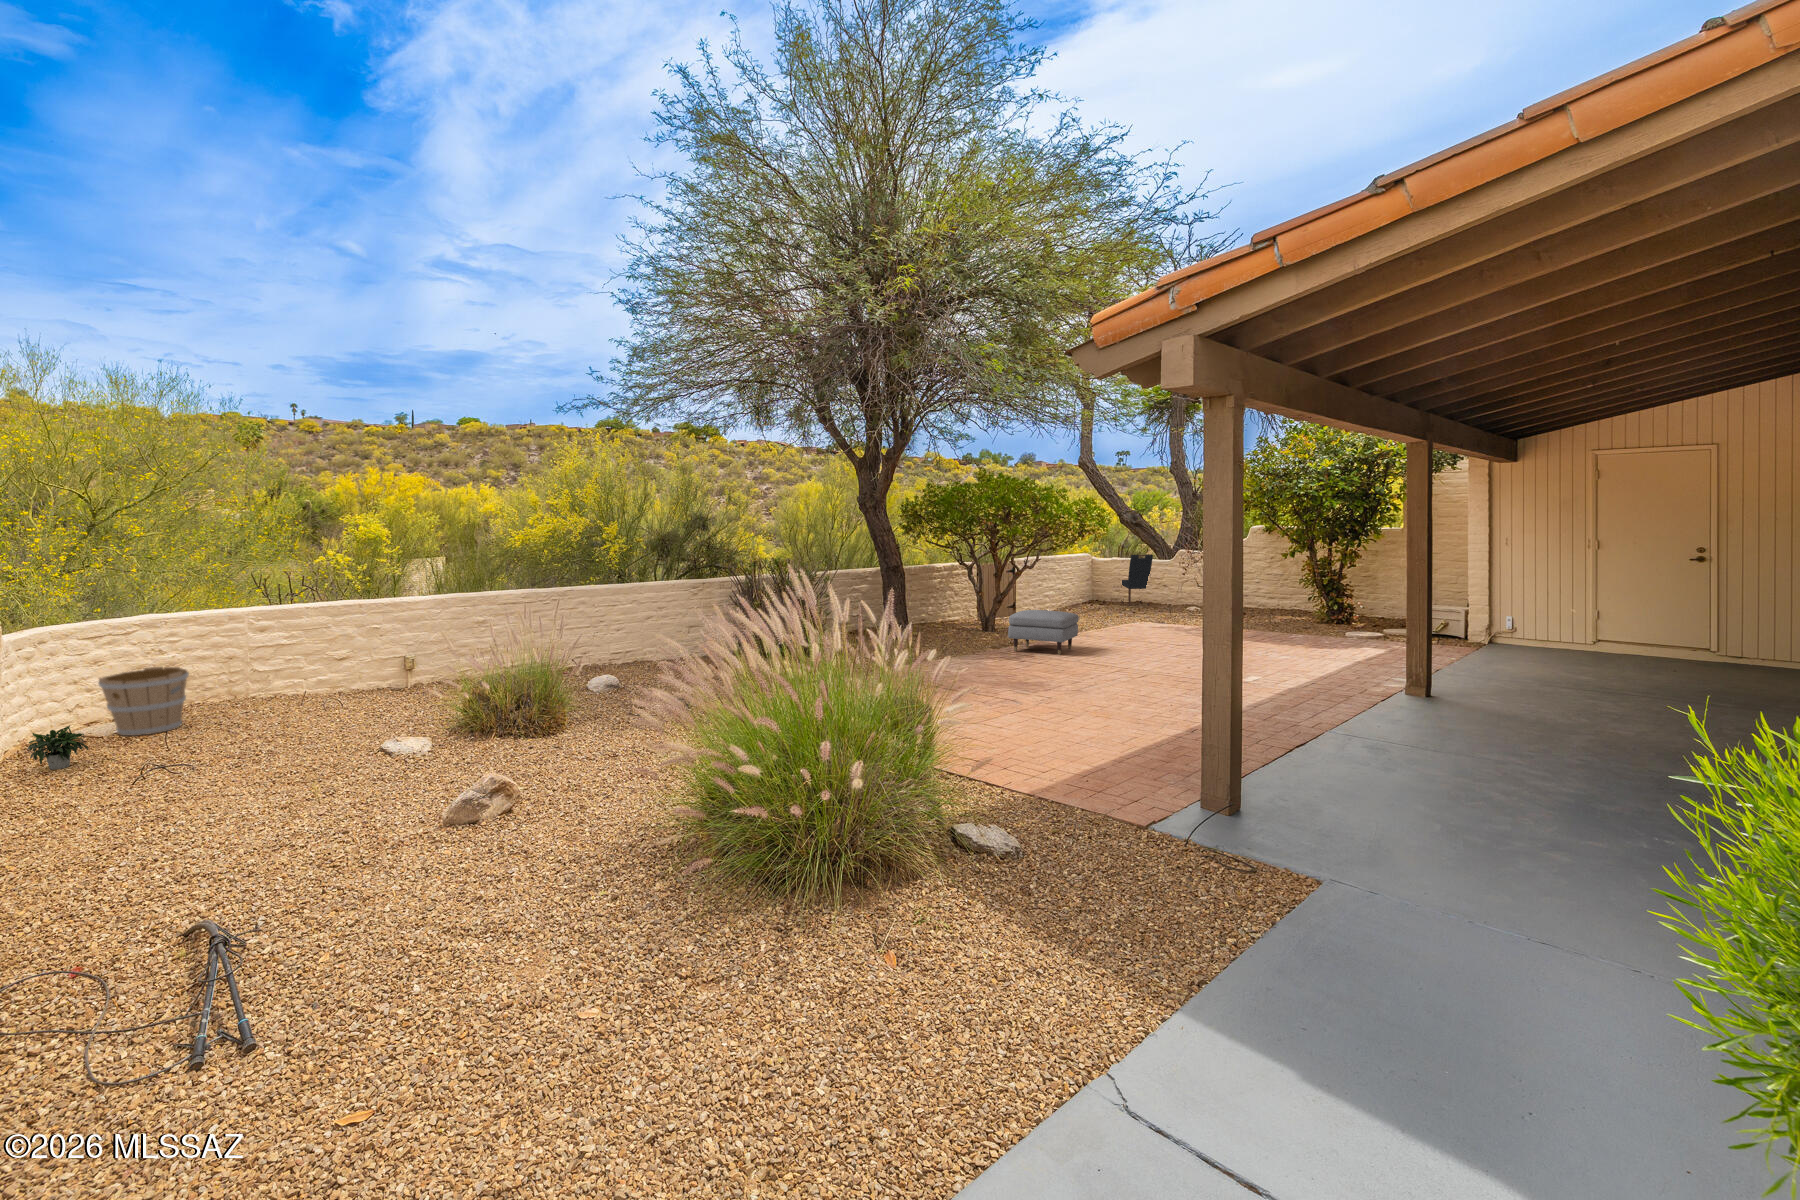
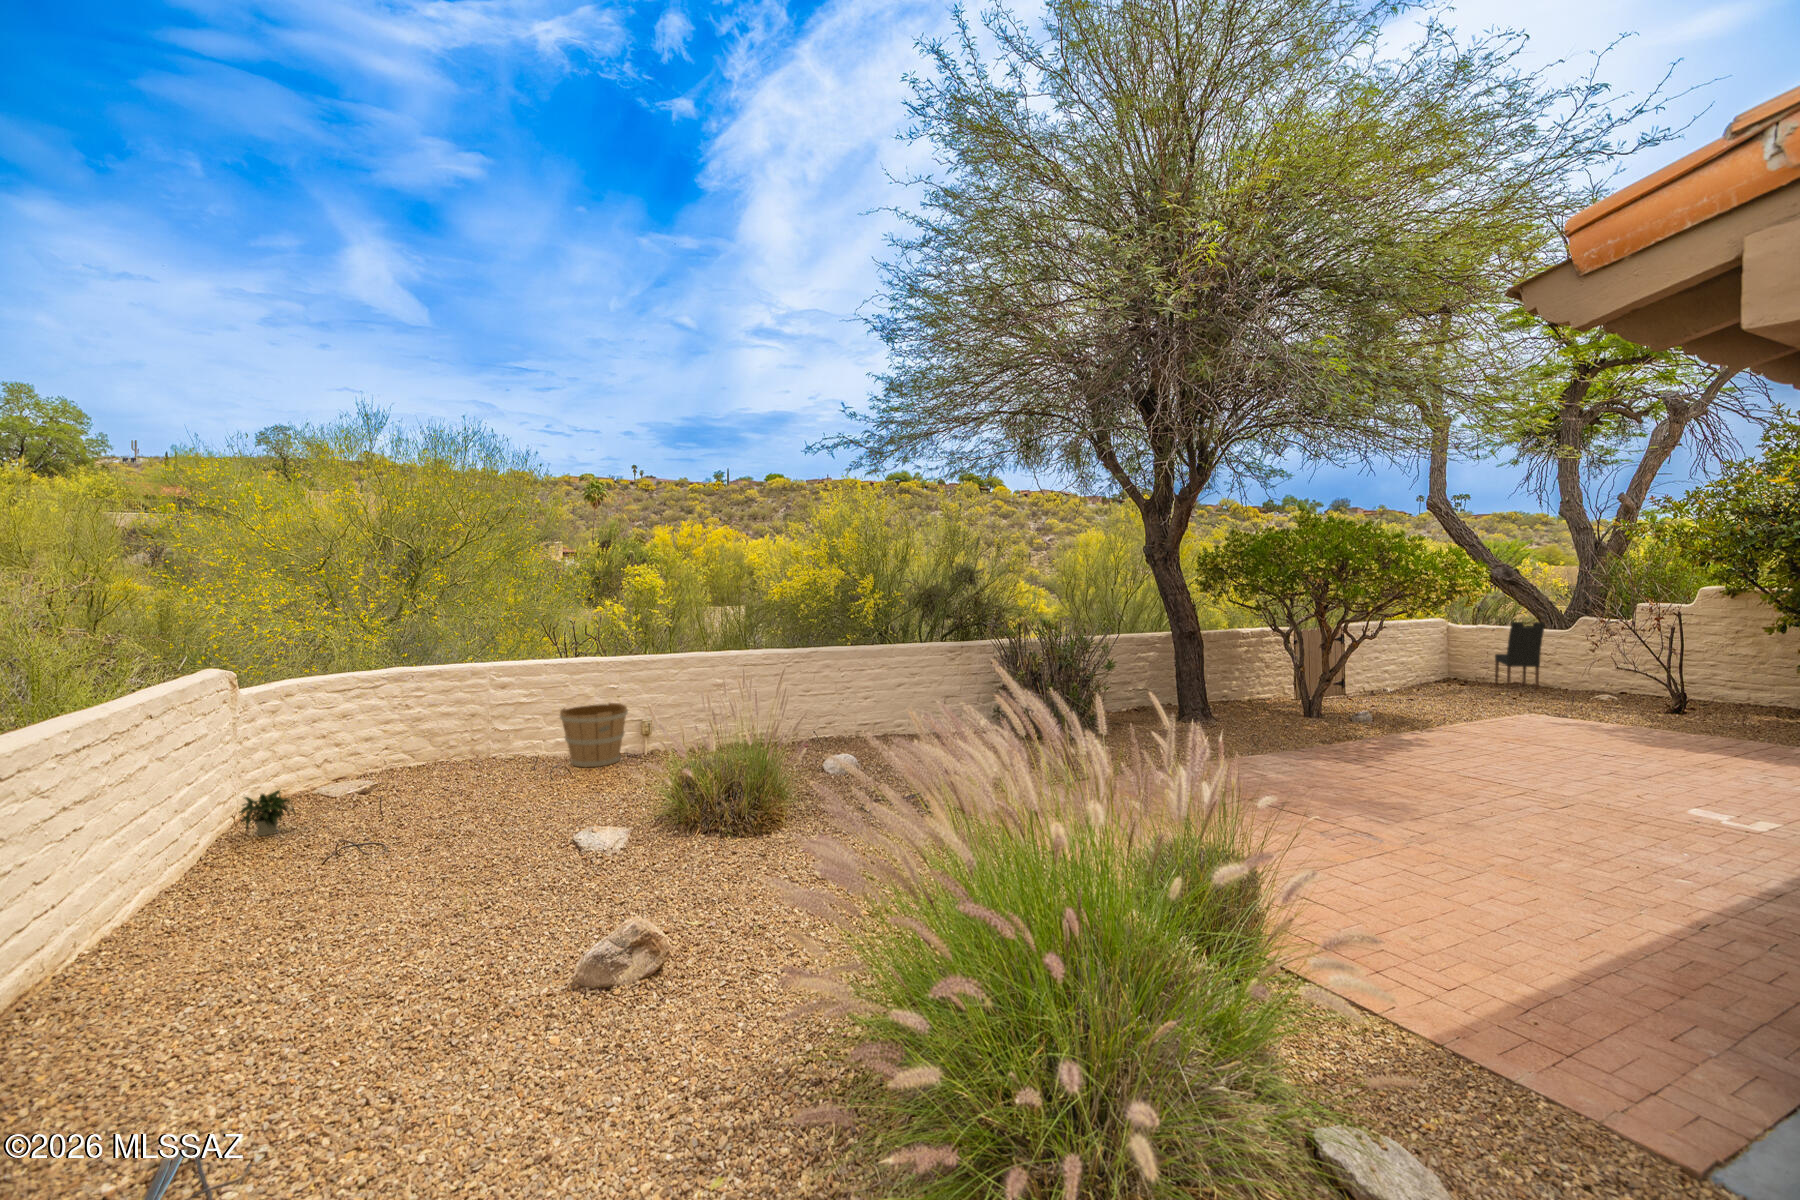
ottoman: present [1008,610,1079,655] -> none [1348,697,1455,762]
wooden bucket: present [98,667,189,736] -> present [560,703,628,767]

